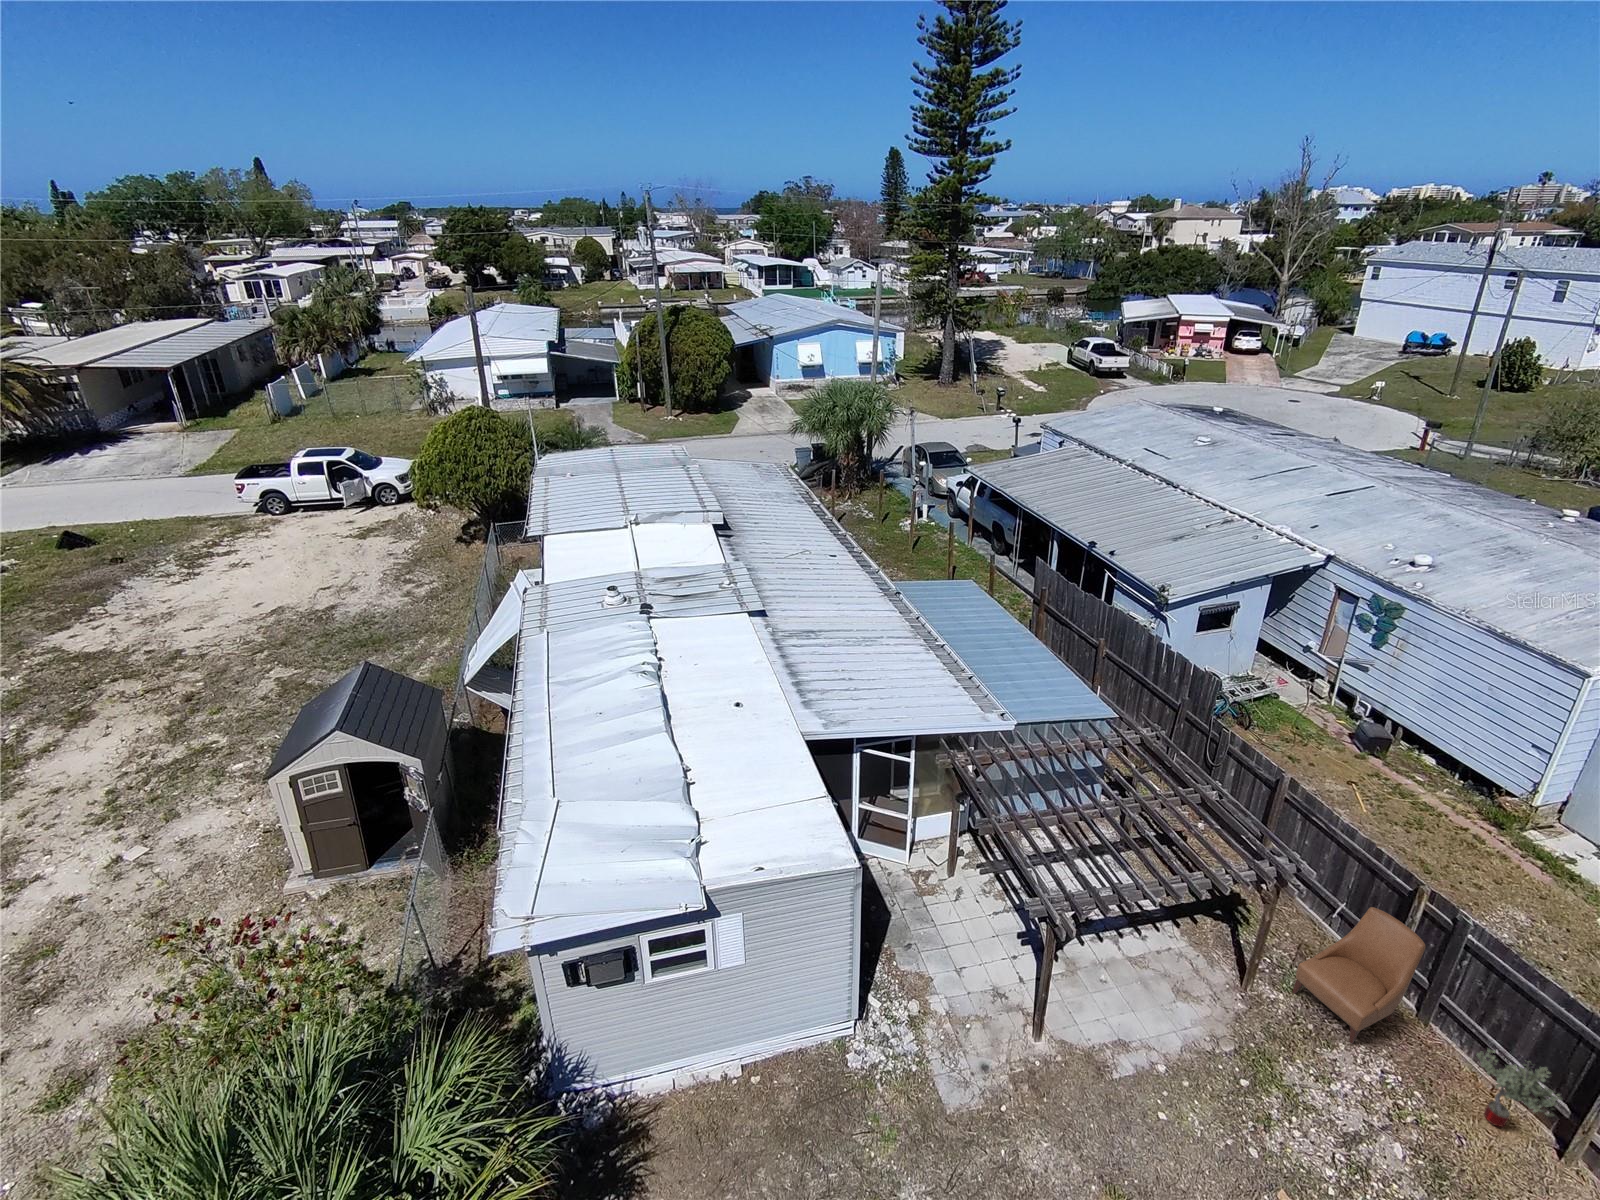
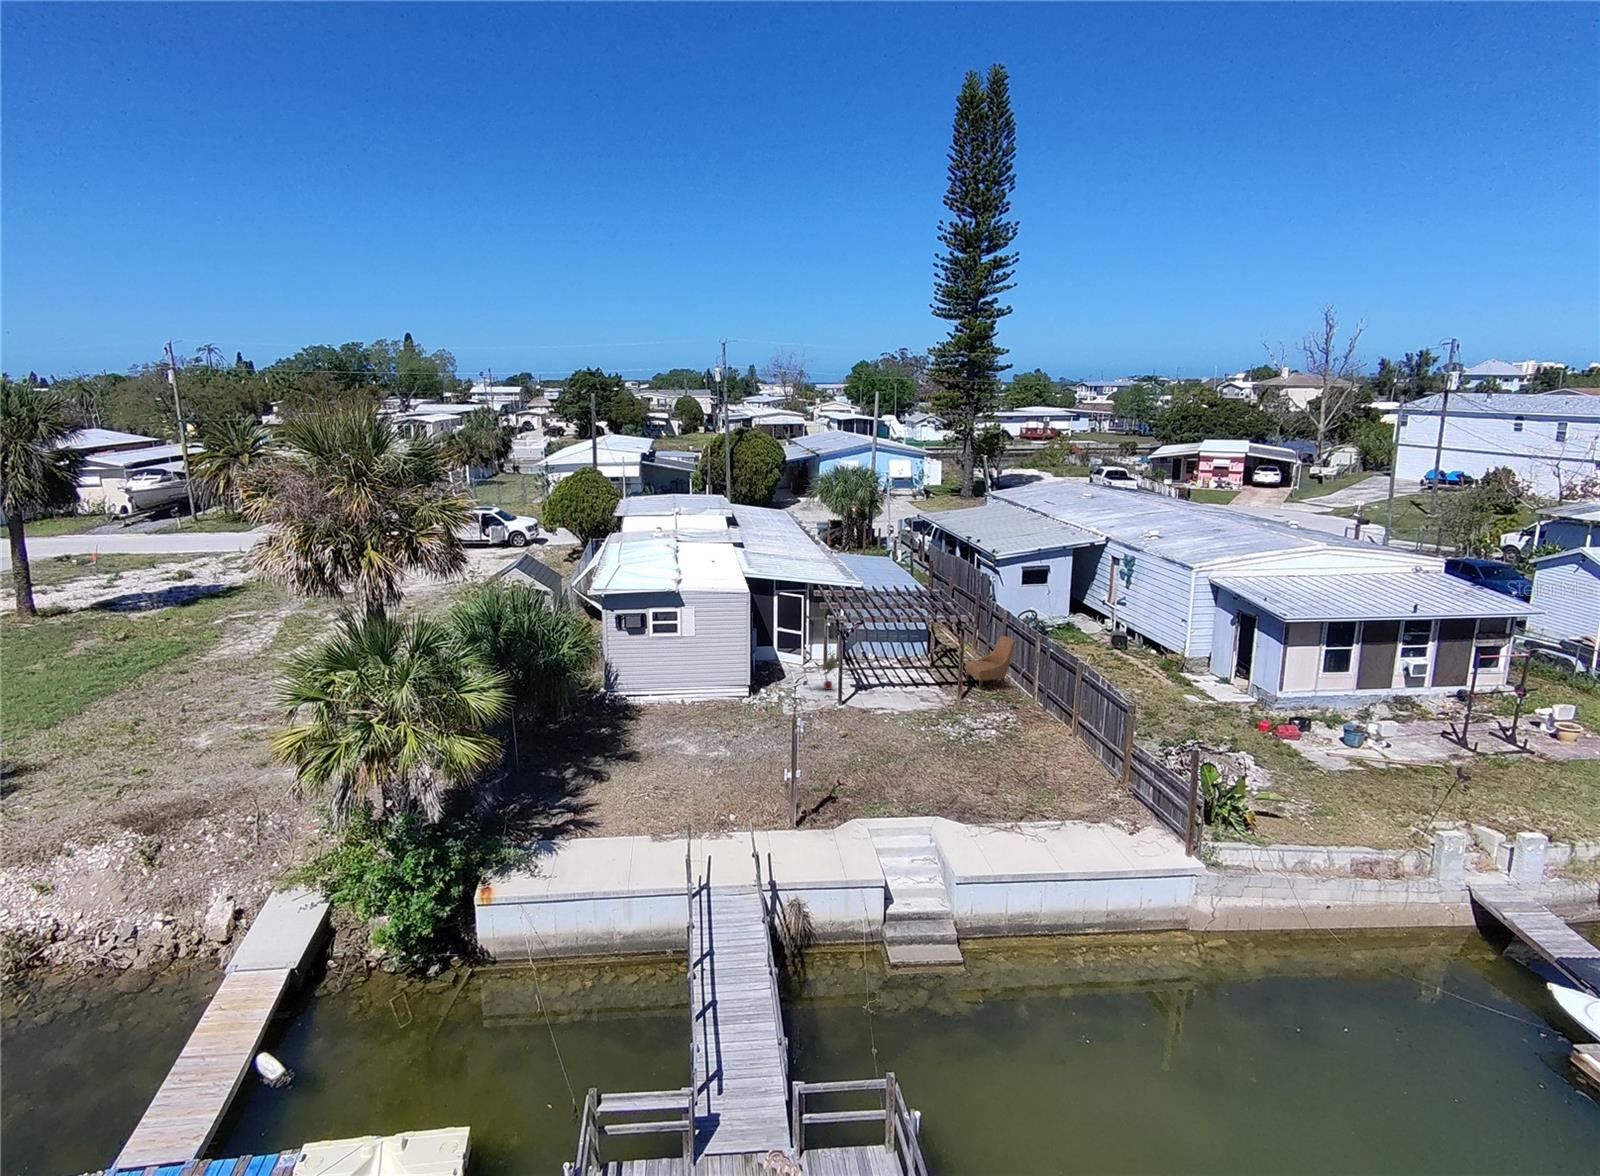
potted tree: present [1477,1049,1562,1127] -> present [812,651,843,690]

